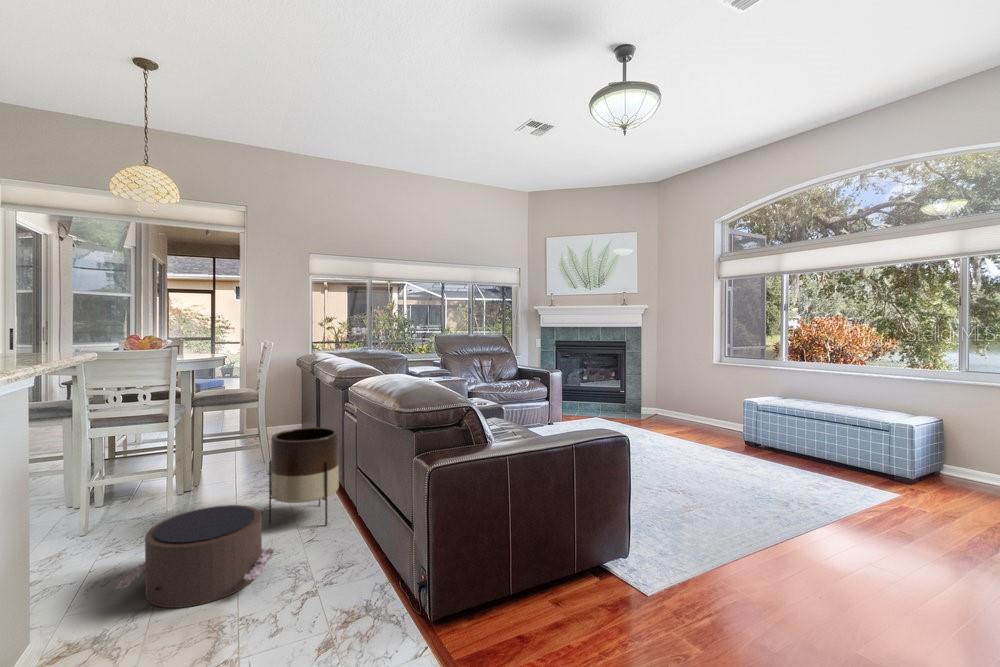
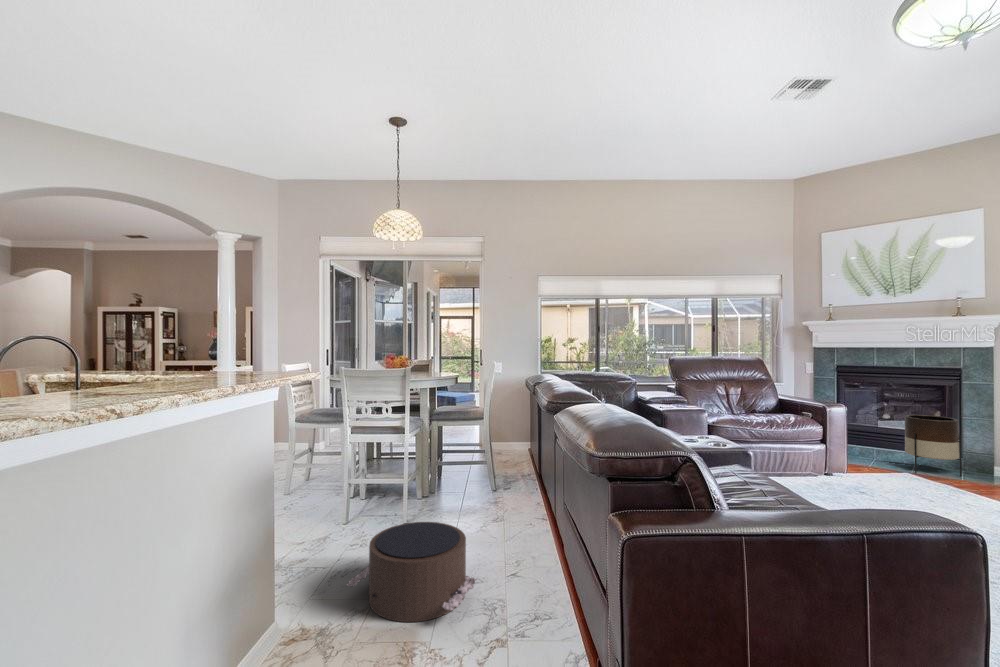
planter: present [269,427,339,525] -> present [905,415,962,476]

